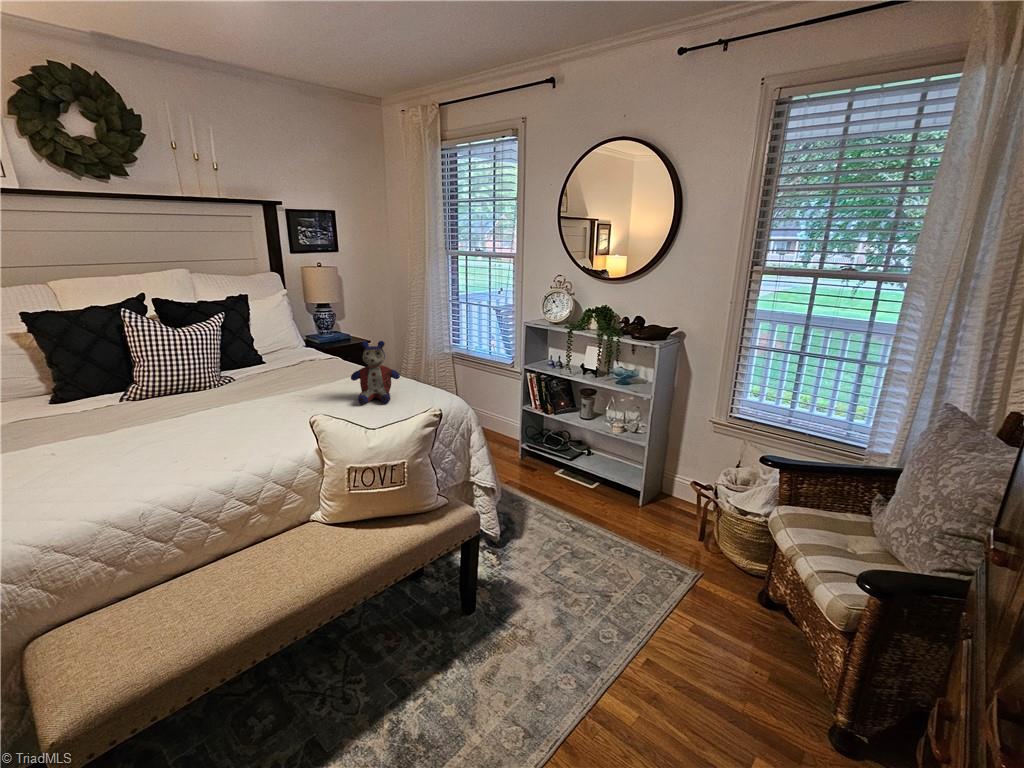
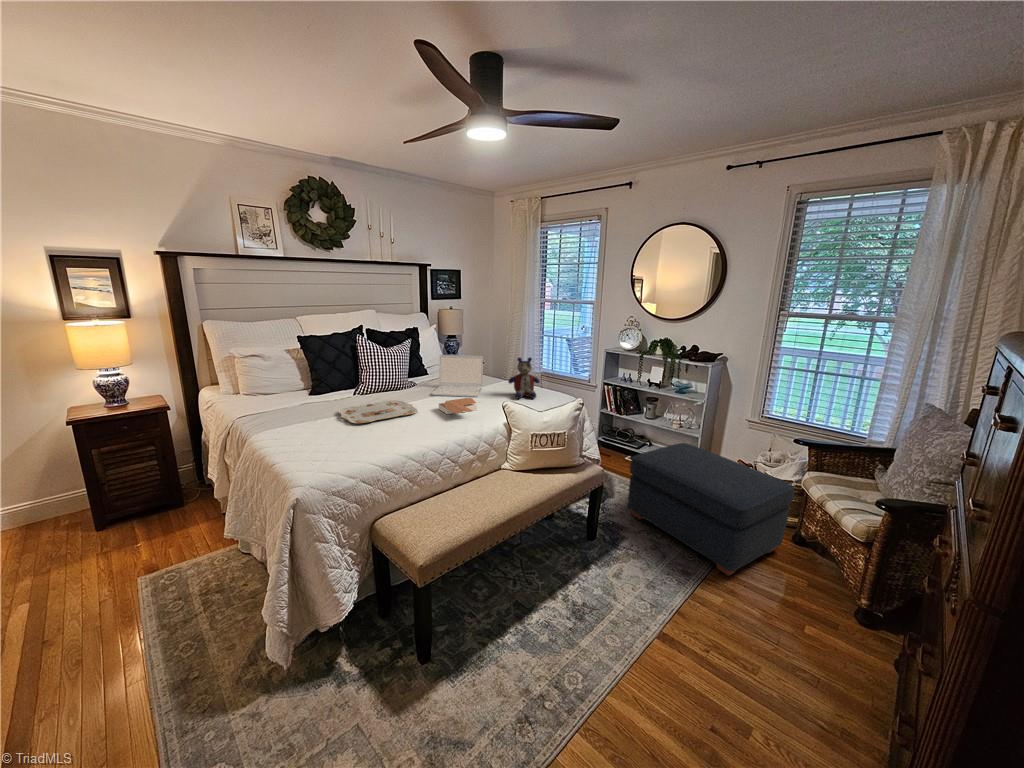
laptop: none [234,338,323,402] -> present [432,355,483,397]
book: none [220,407,281,439] -> present [439,398,477,414]
serving tray: none [35,412,182,461] -> present [339,400,418,424]
ottoman: none [532,458,756,669] -> present [627,443,794,576]

